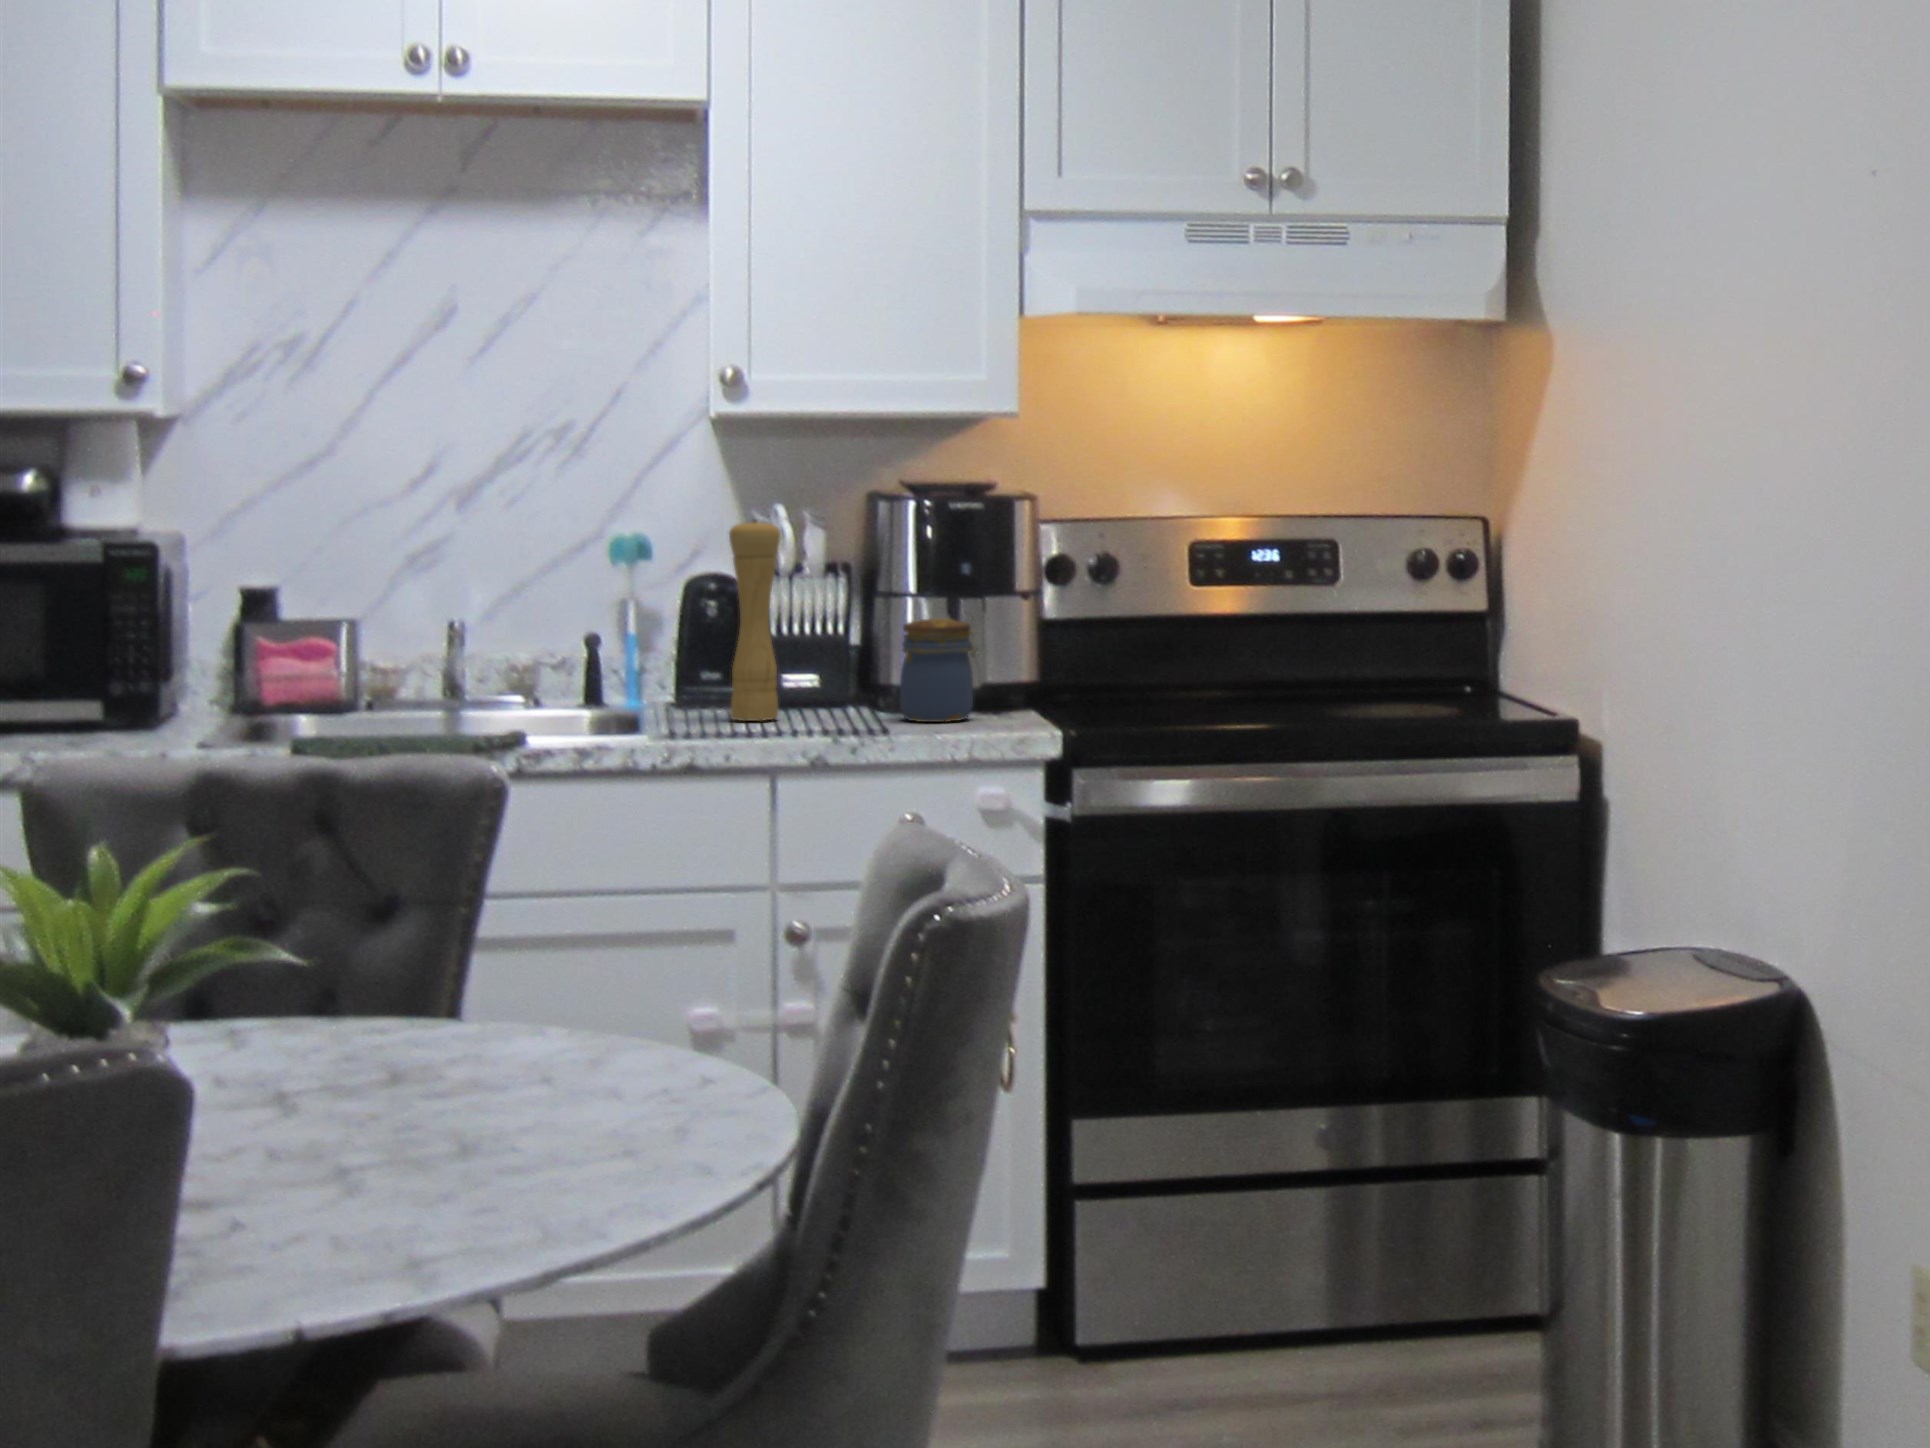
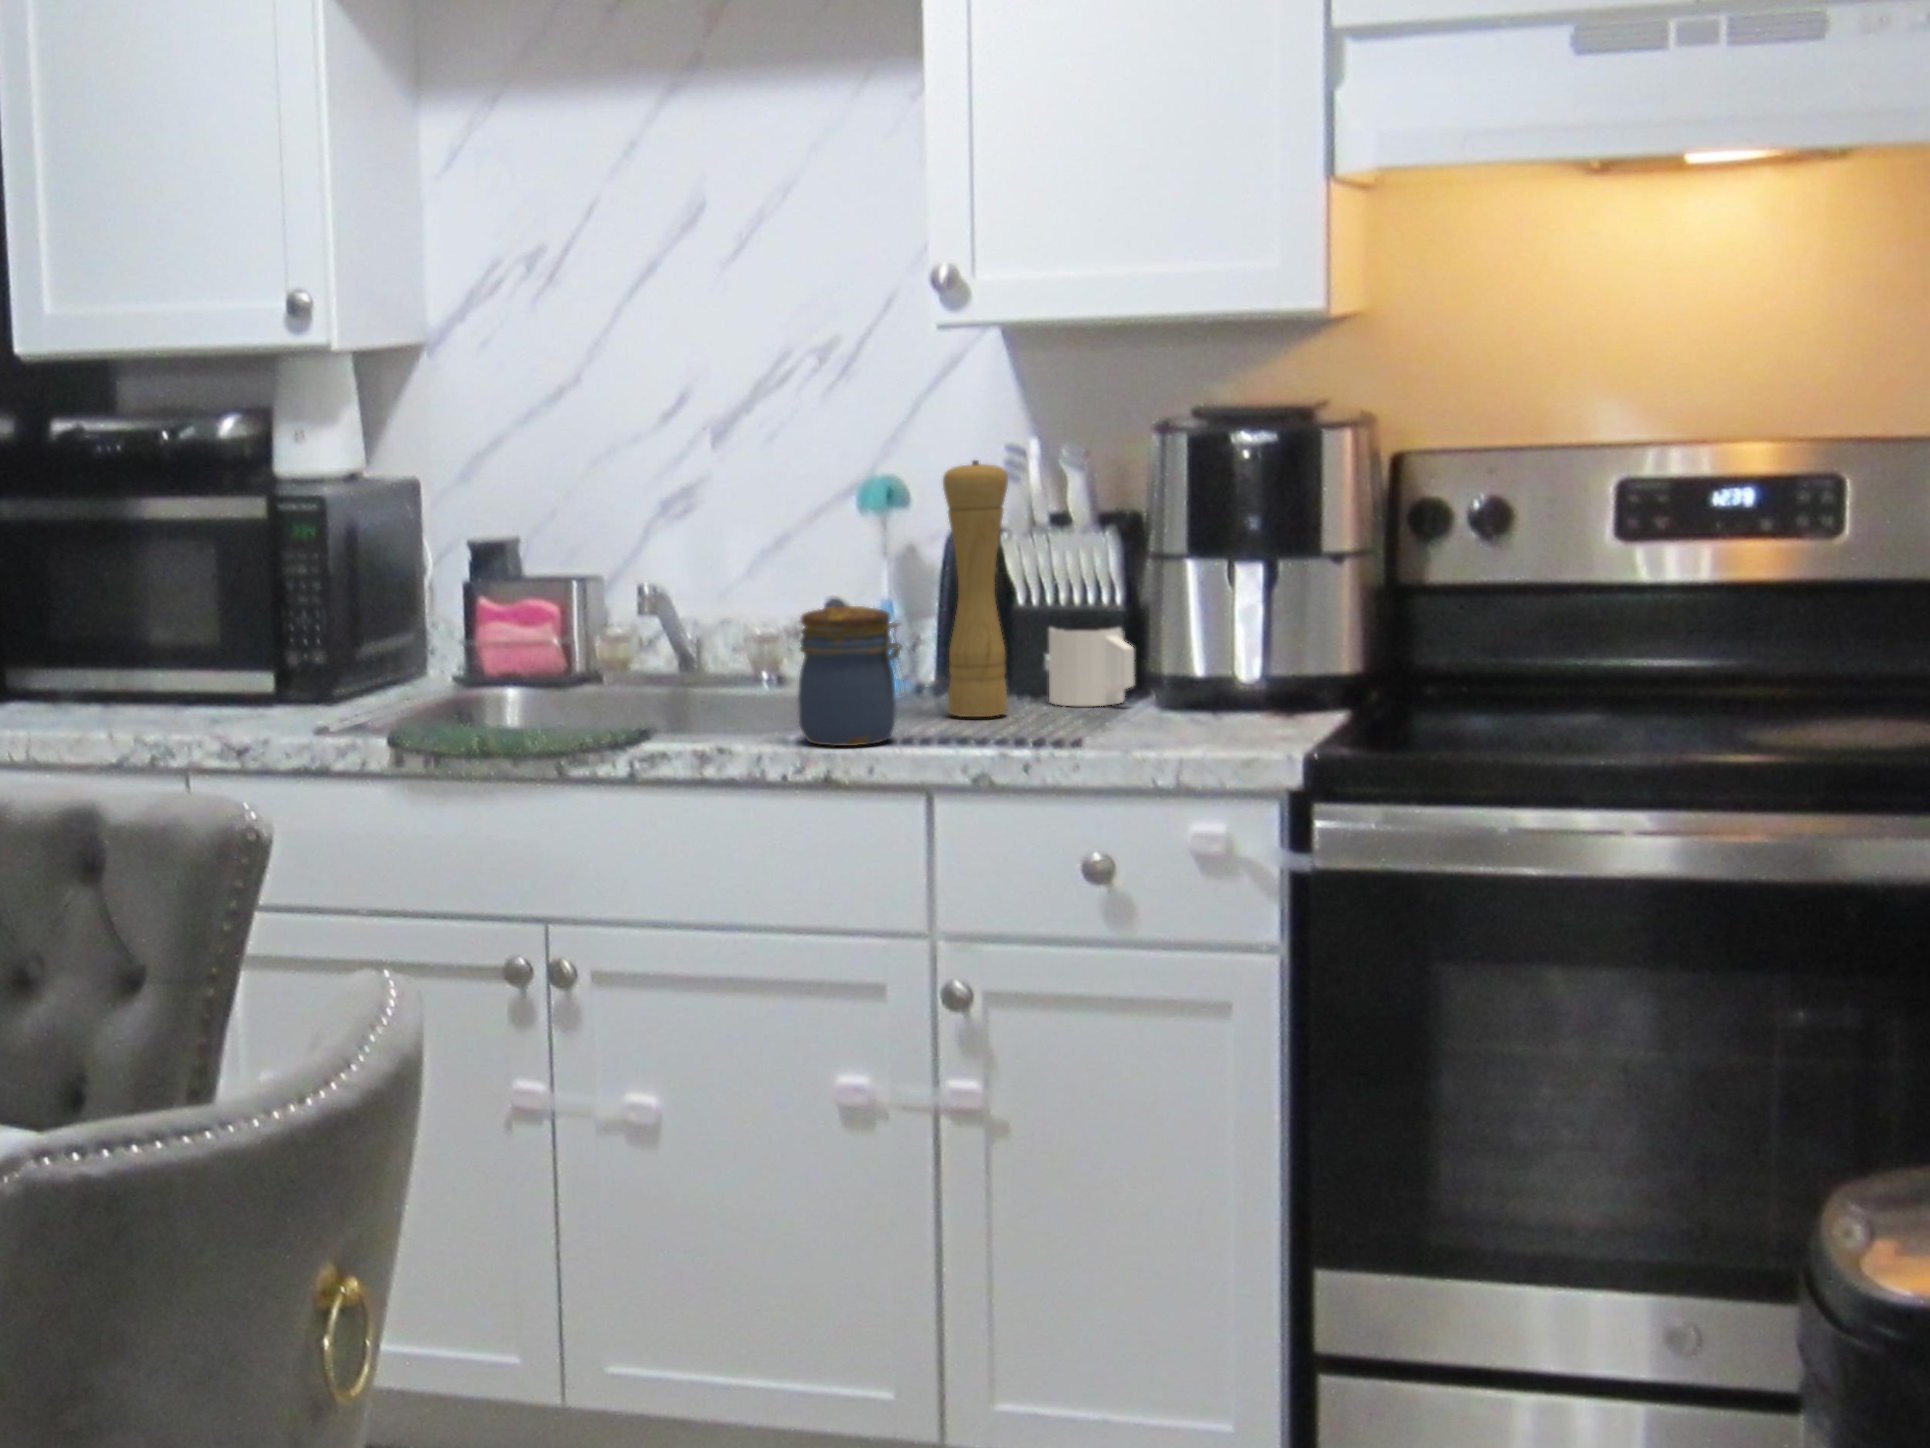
jar: present [900,619,980,722] -> present [798,606,906,746]
mug: none [791,649,865,713] -> present [1049,628,1134,706]

